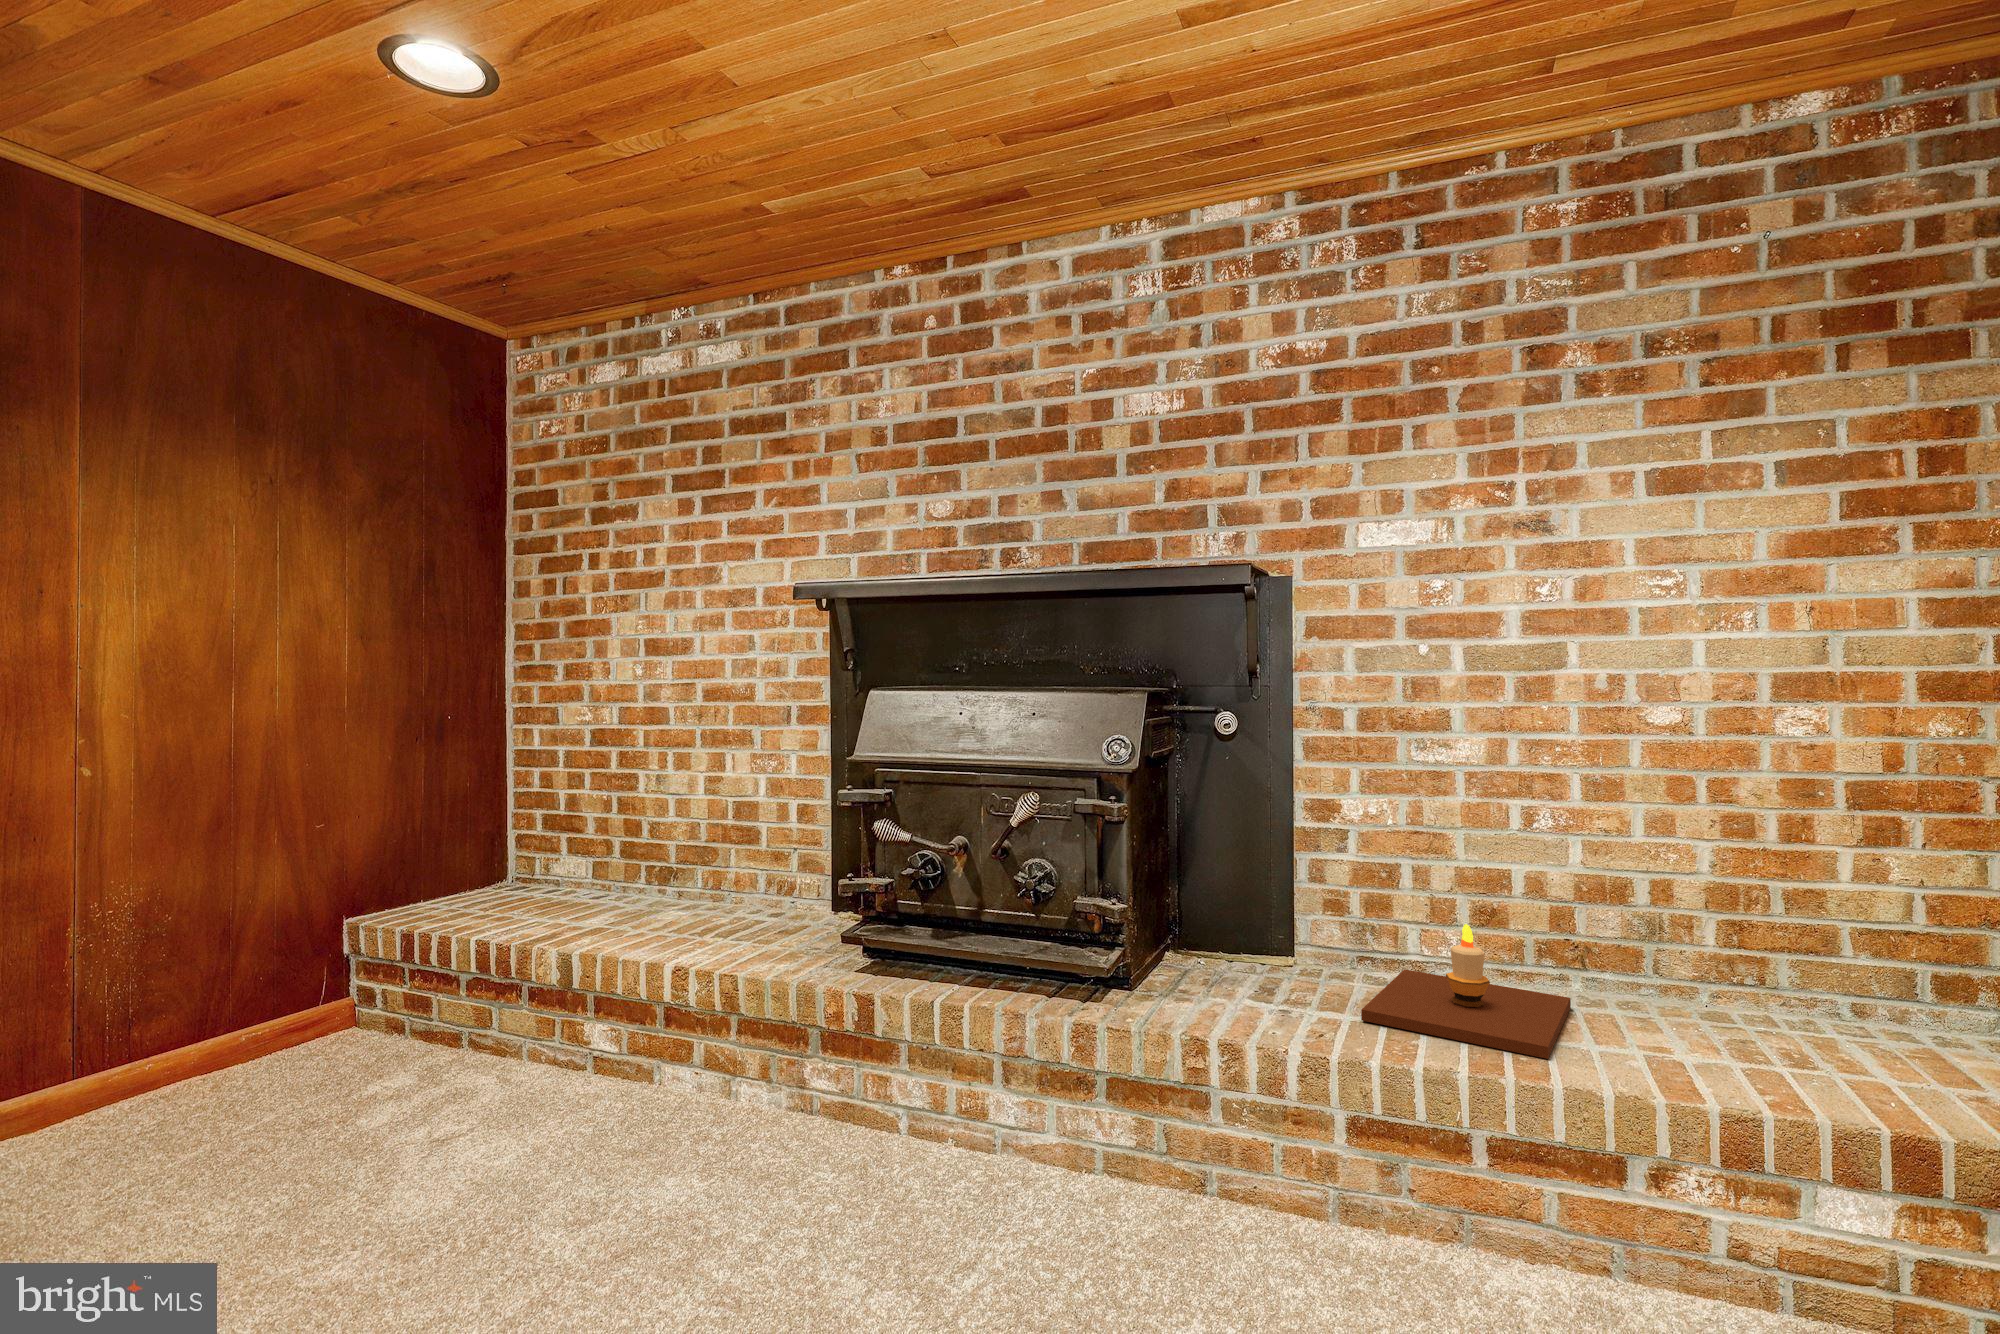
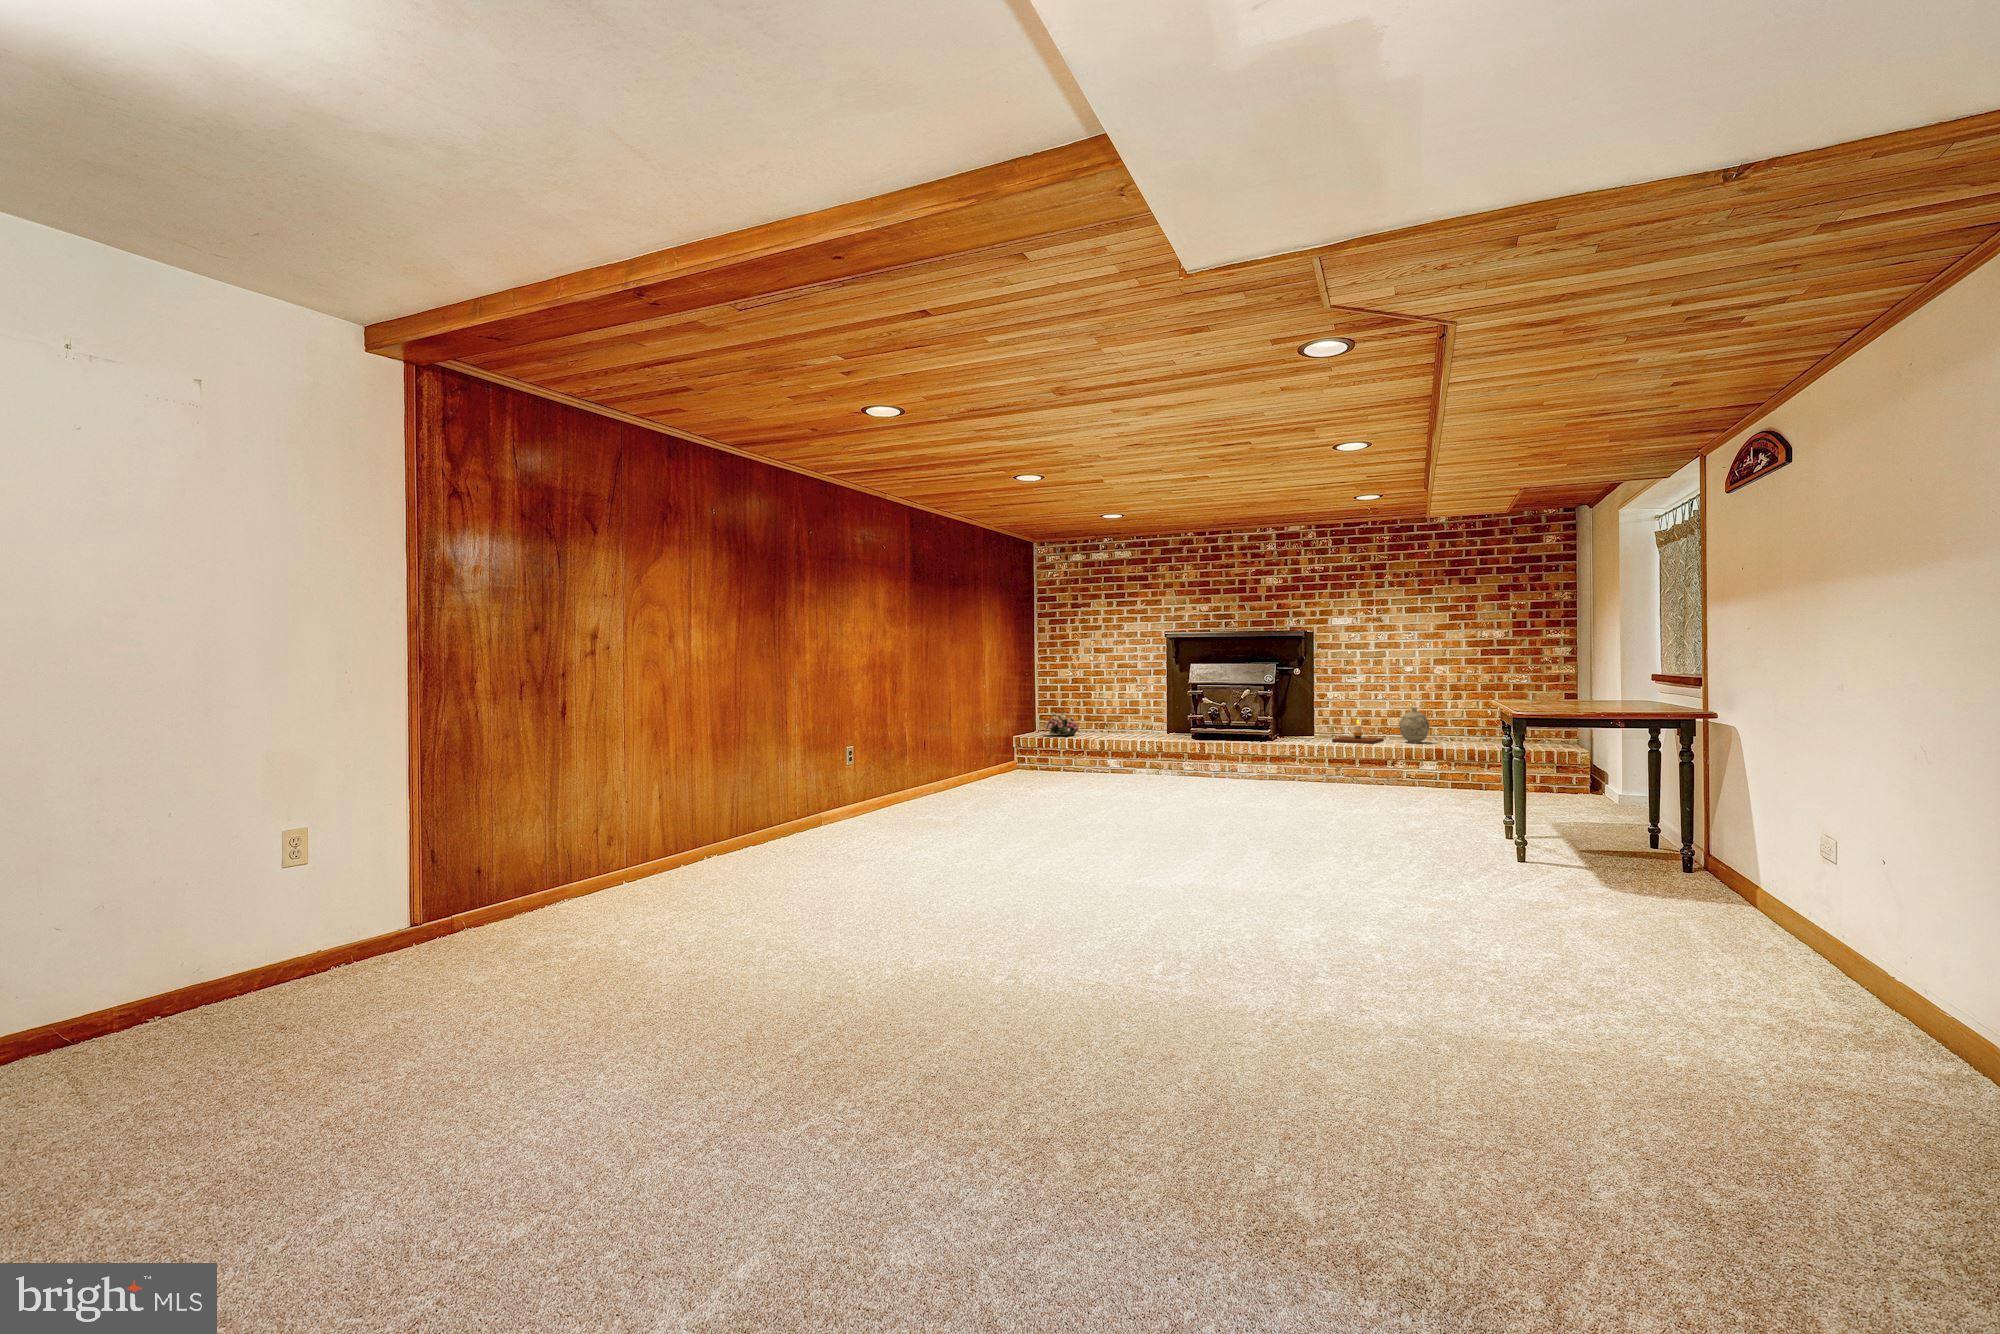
flower arrangement: none [439,841,566,915] -> present [1045,713,1080,735]
decorative vase: none [1651,887,1805,1054] -> present [1399,707,1429,743]

